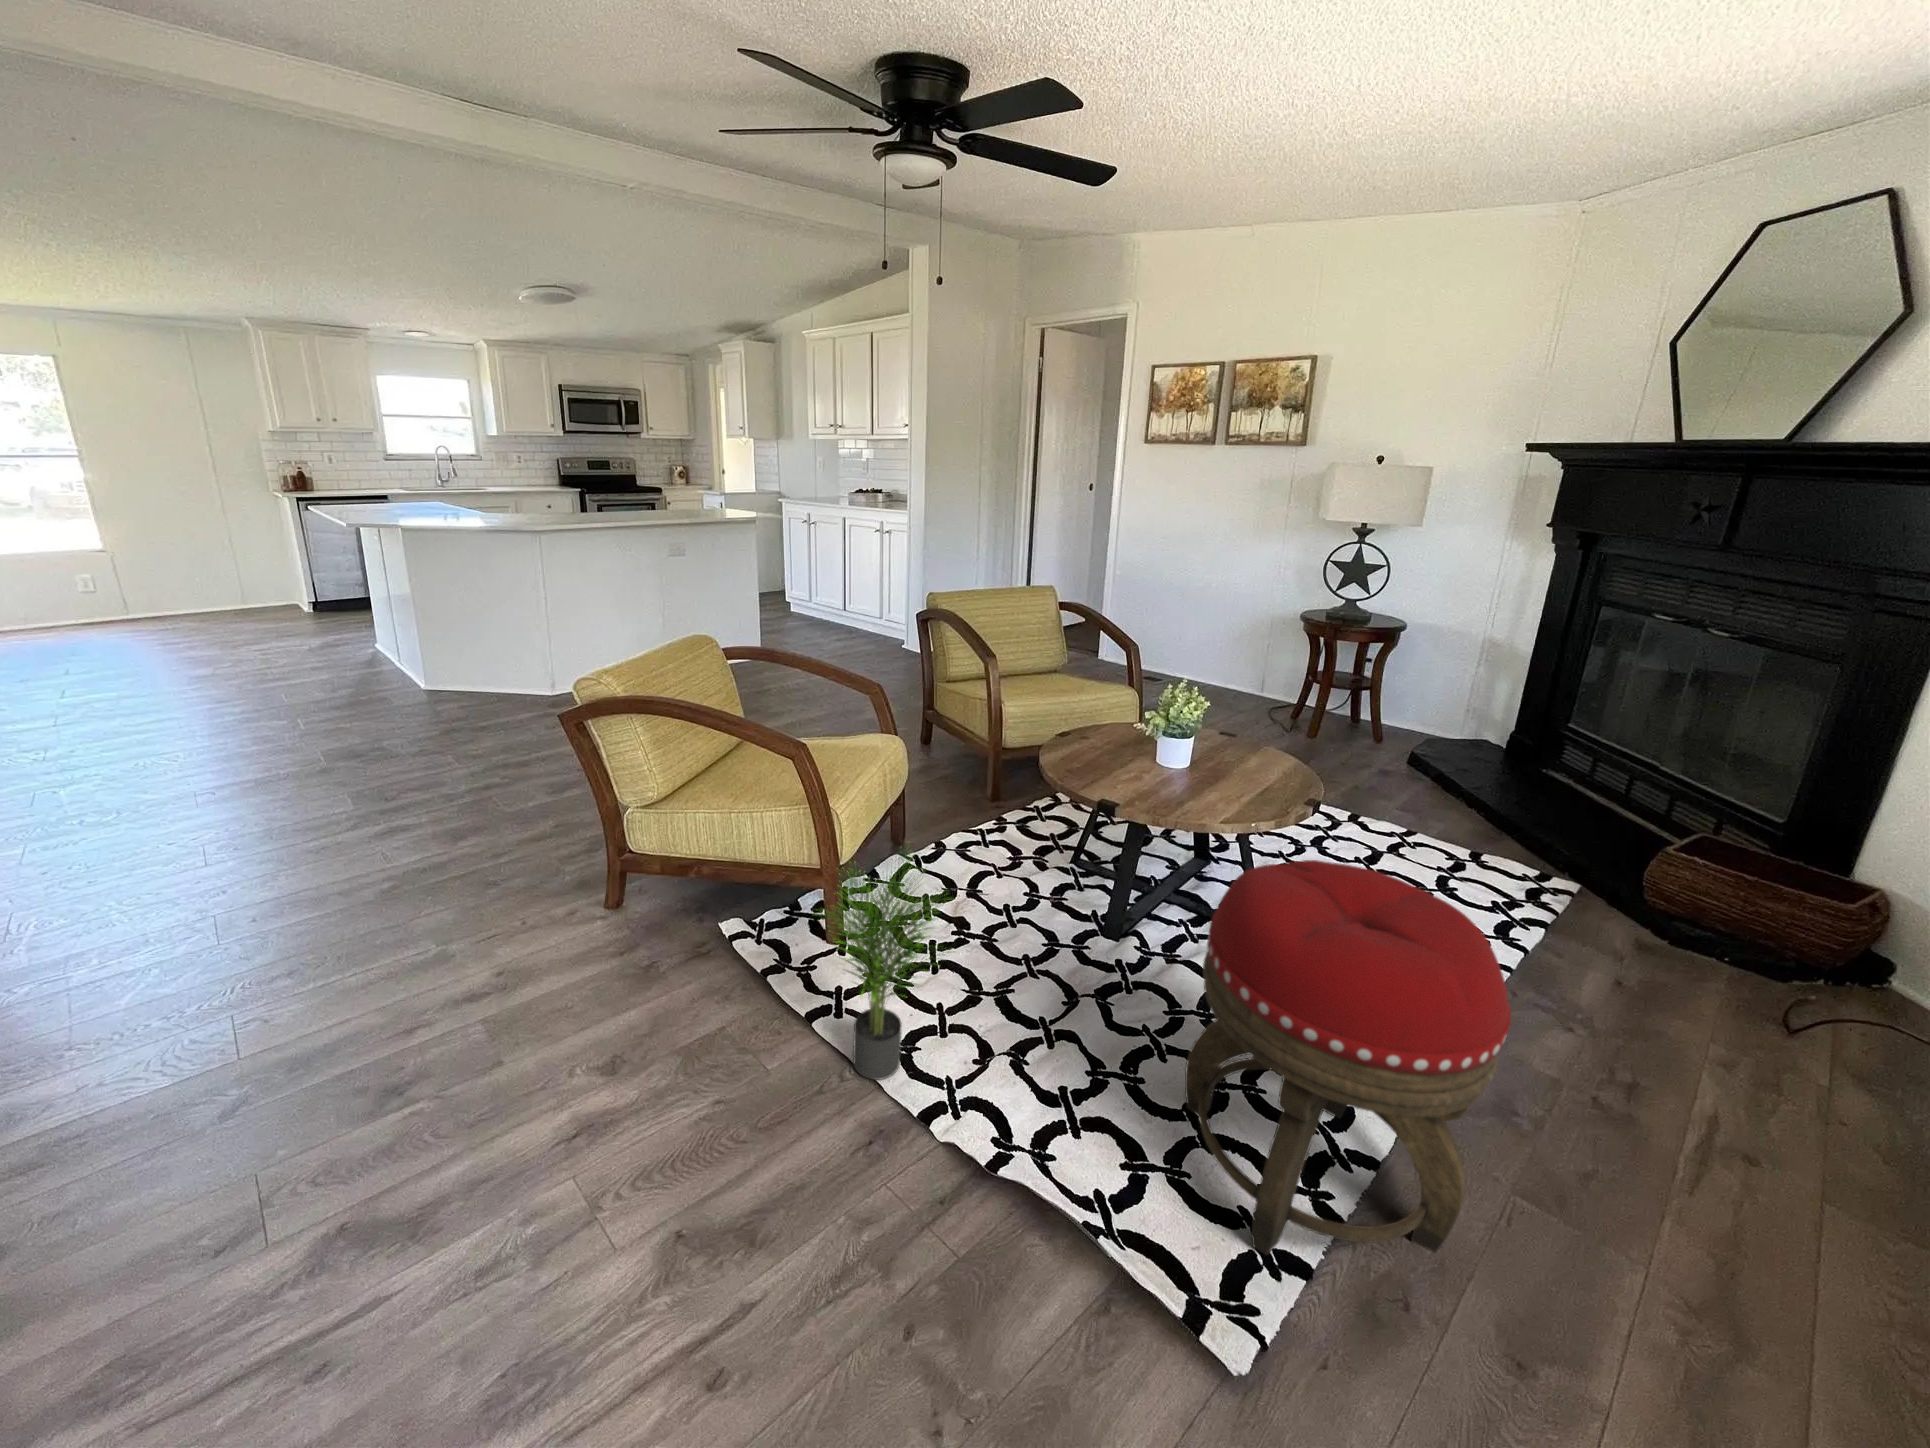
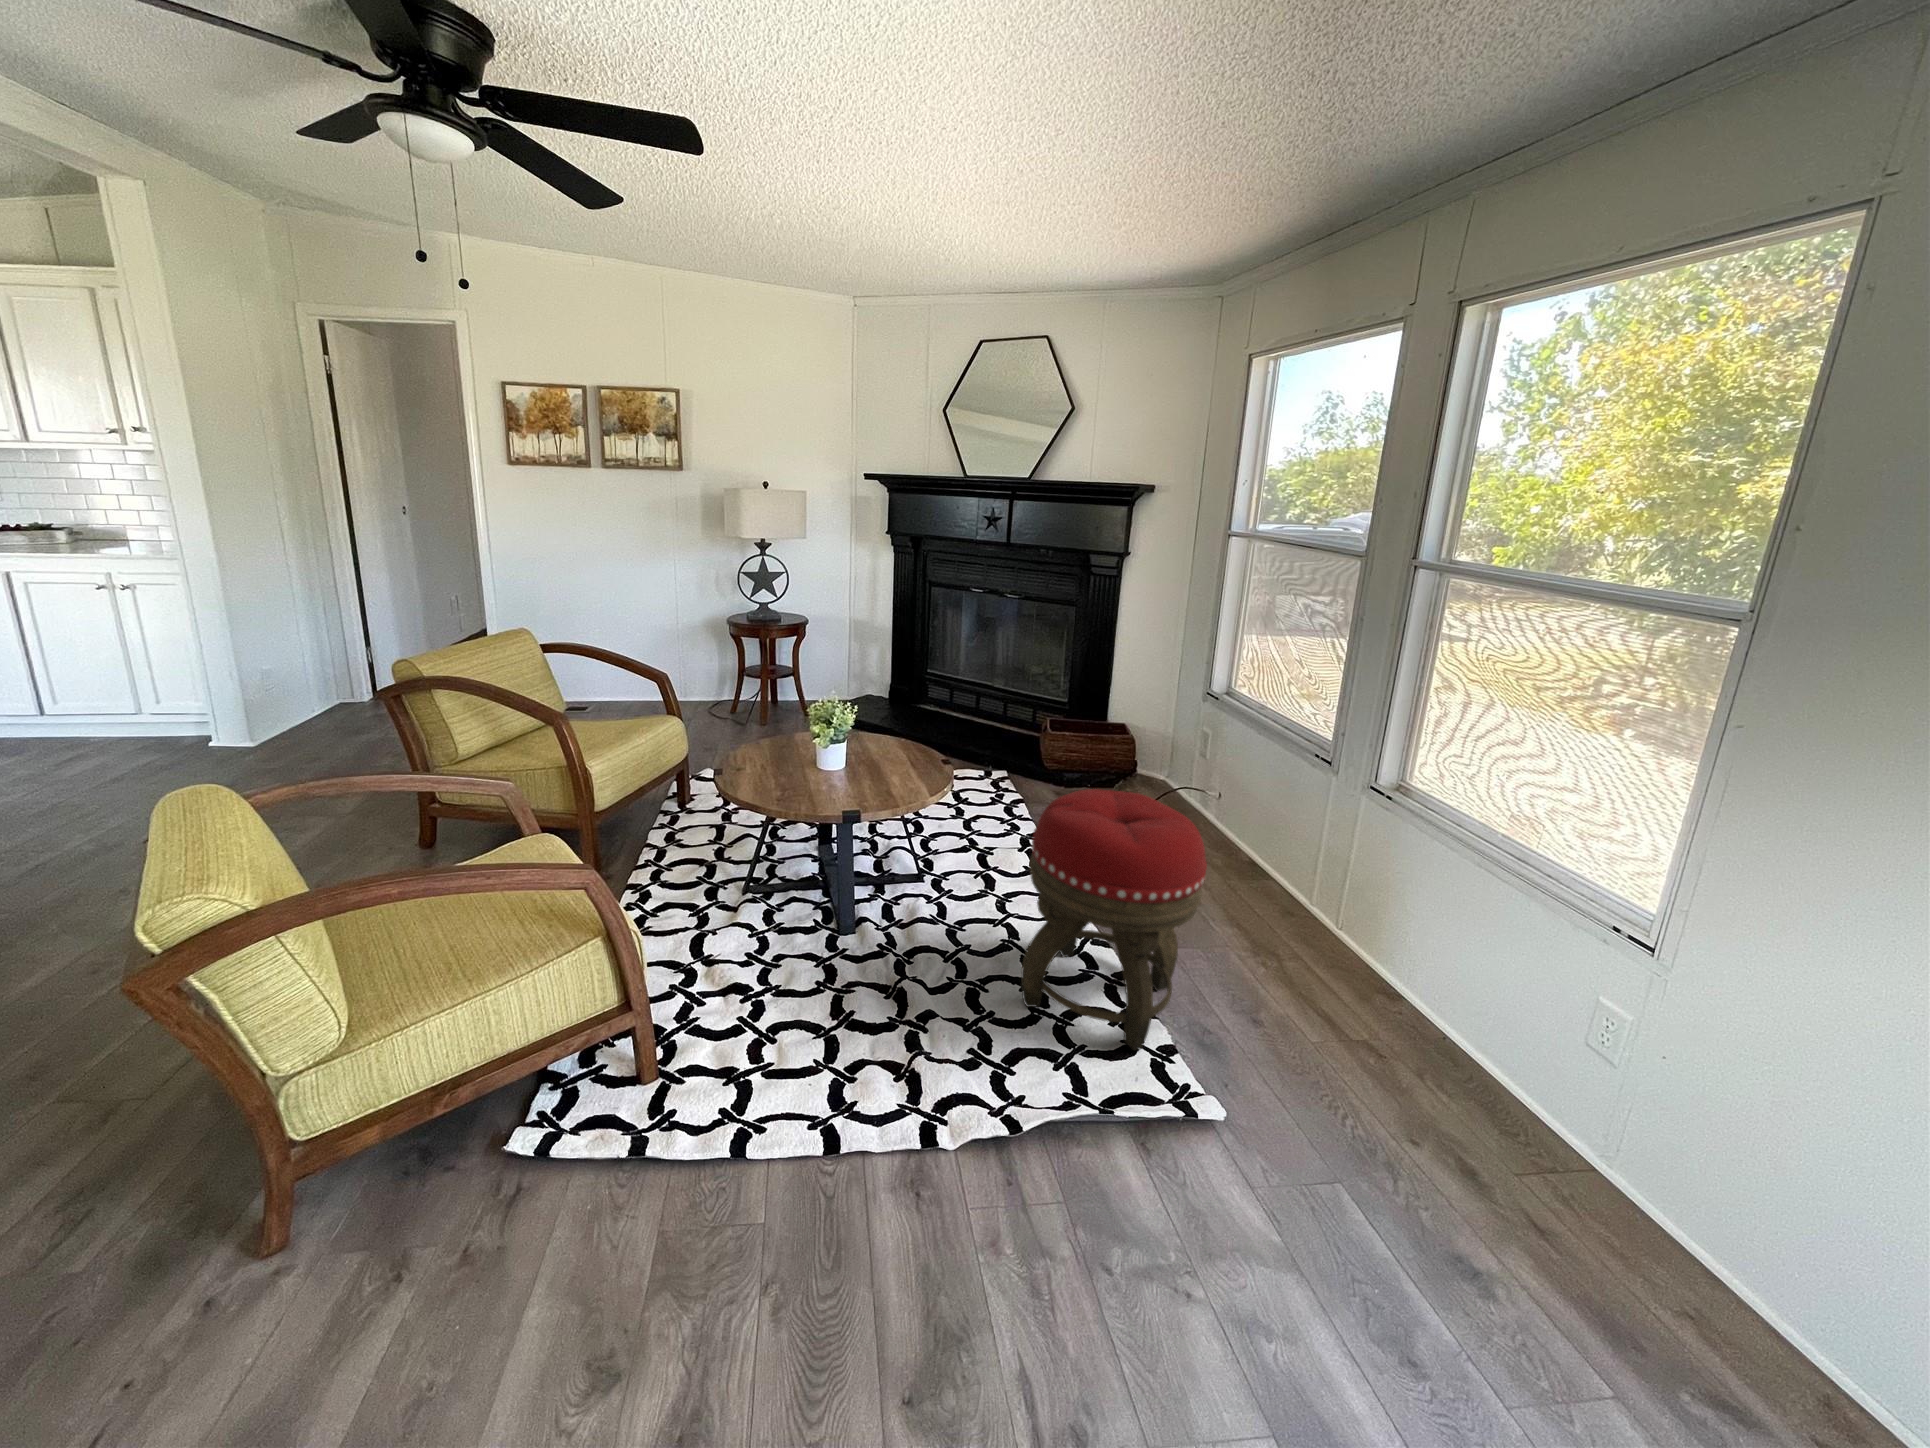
potted plant: present [815,852,941,1080] -> none [756,921,936,1170]

